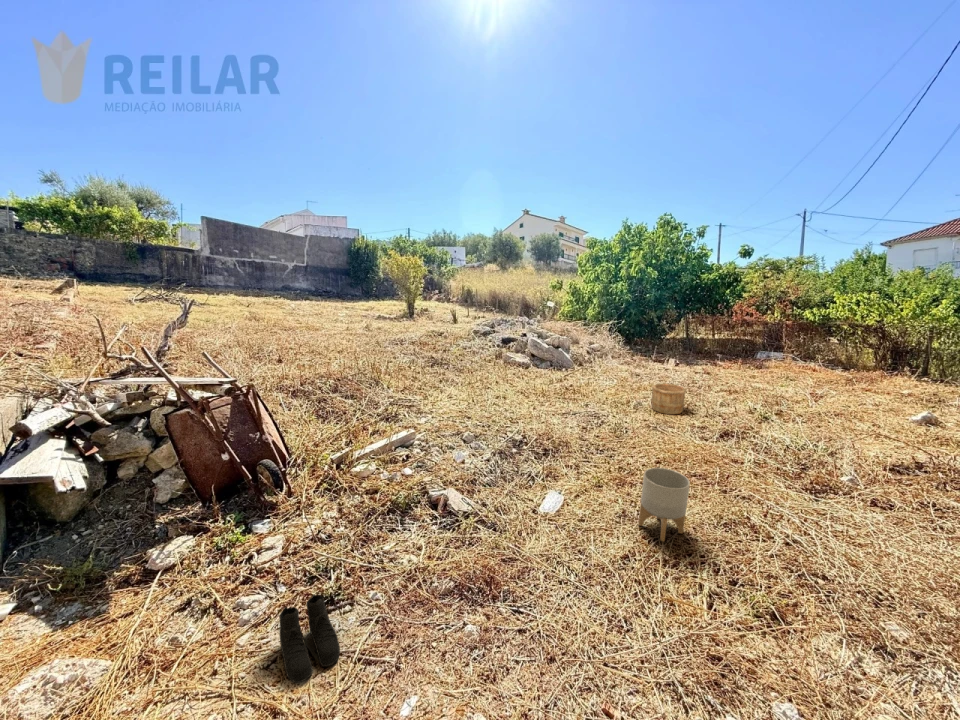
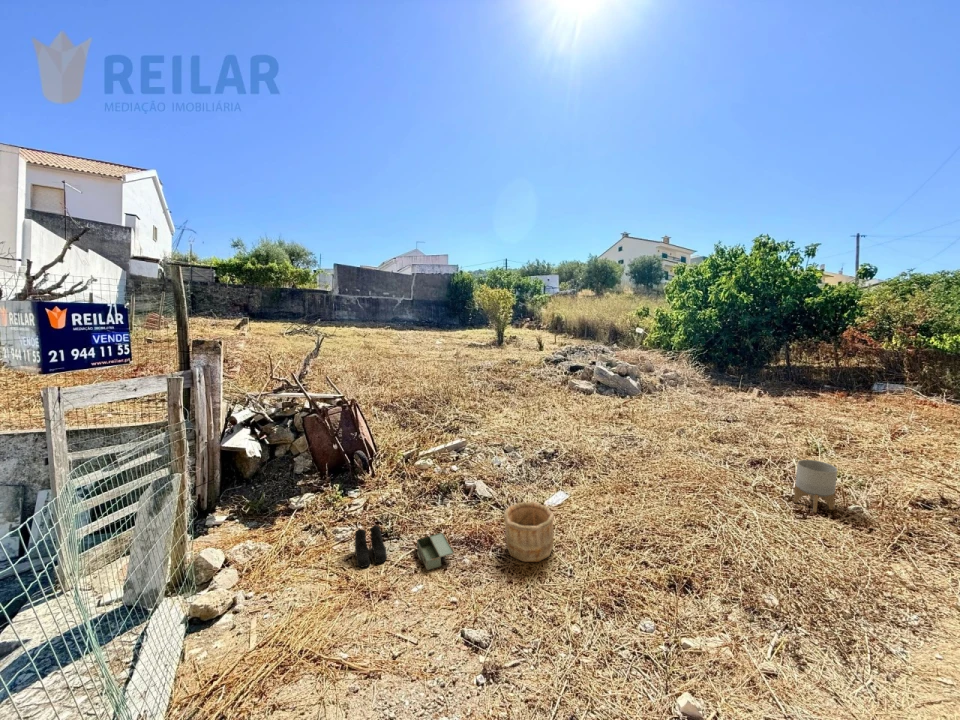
wooden bucket: present [651,383,686,414] -> present [503,502,554,562]
planter: present [638,468,690,541] -> present [794,460,837,513]
toolbox: none [388,587,456,666] -> present [417,533,454,570]

